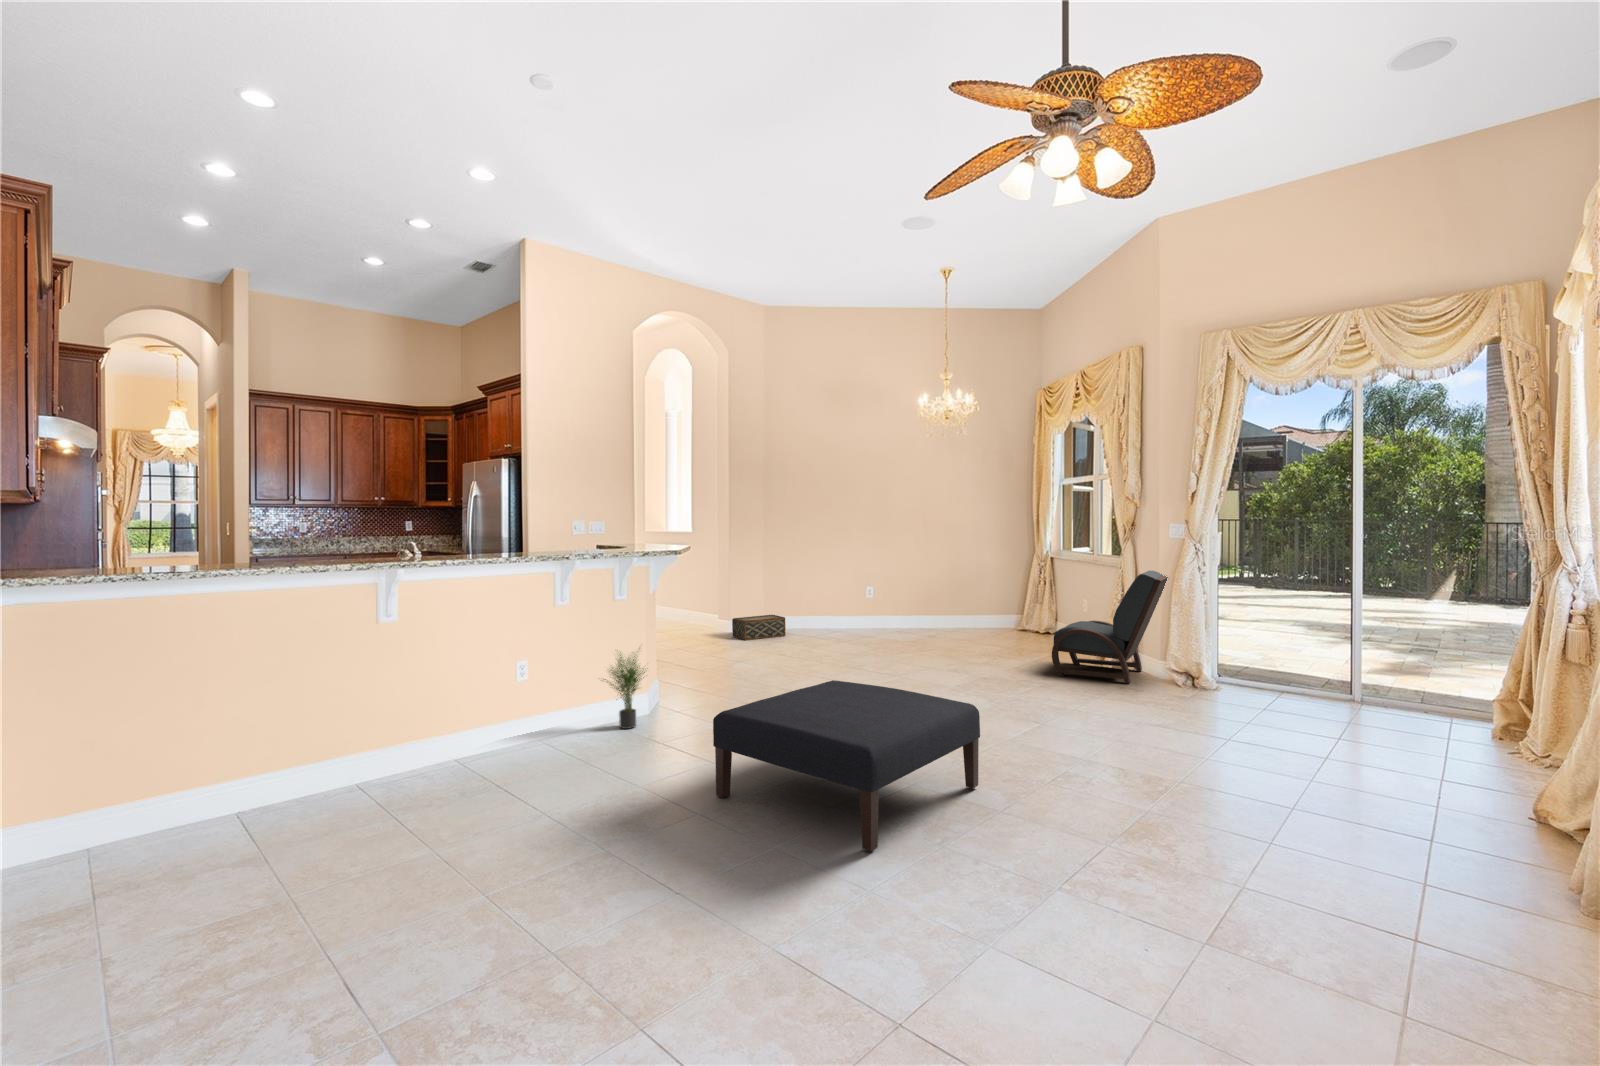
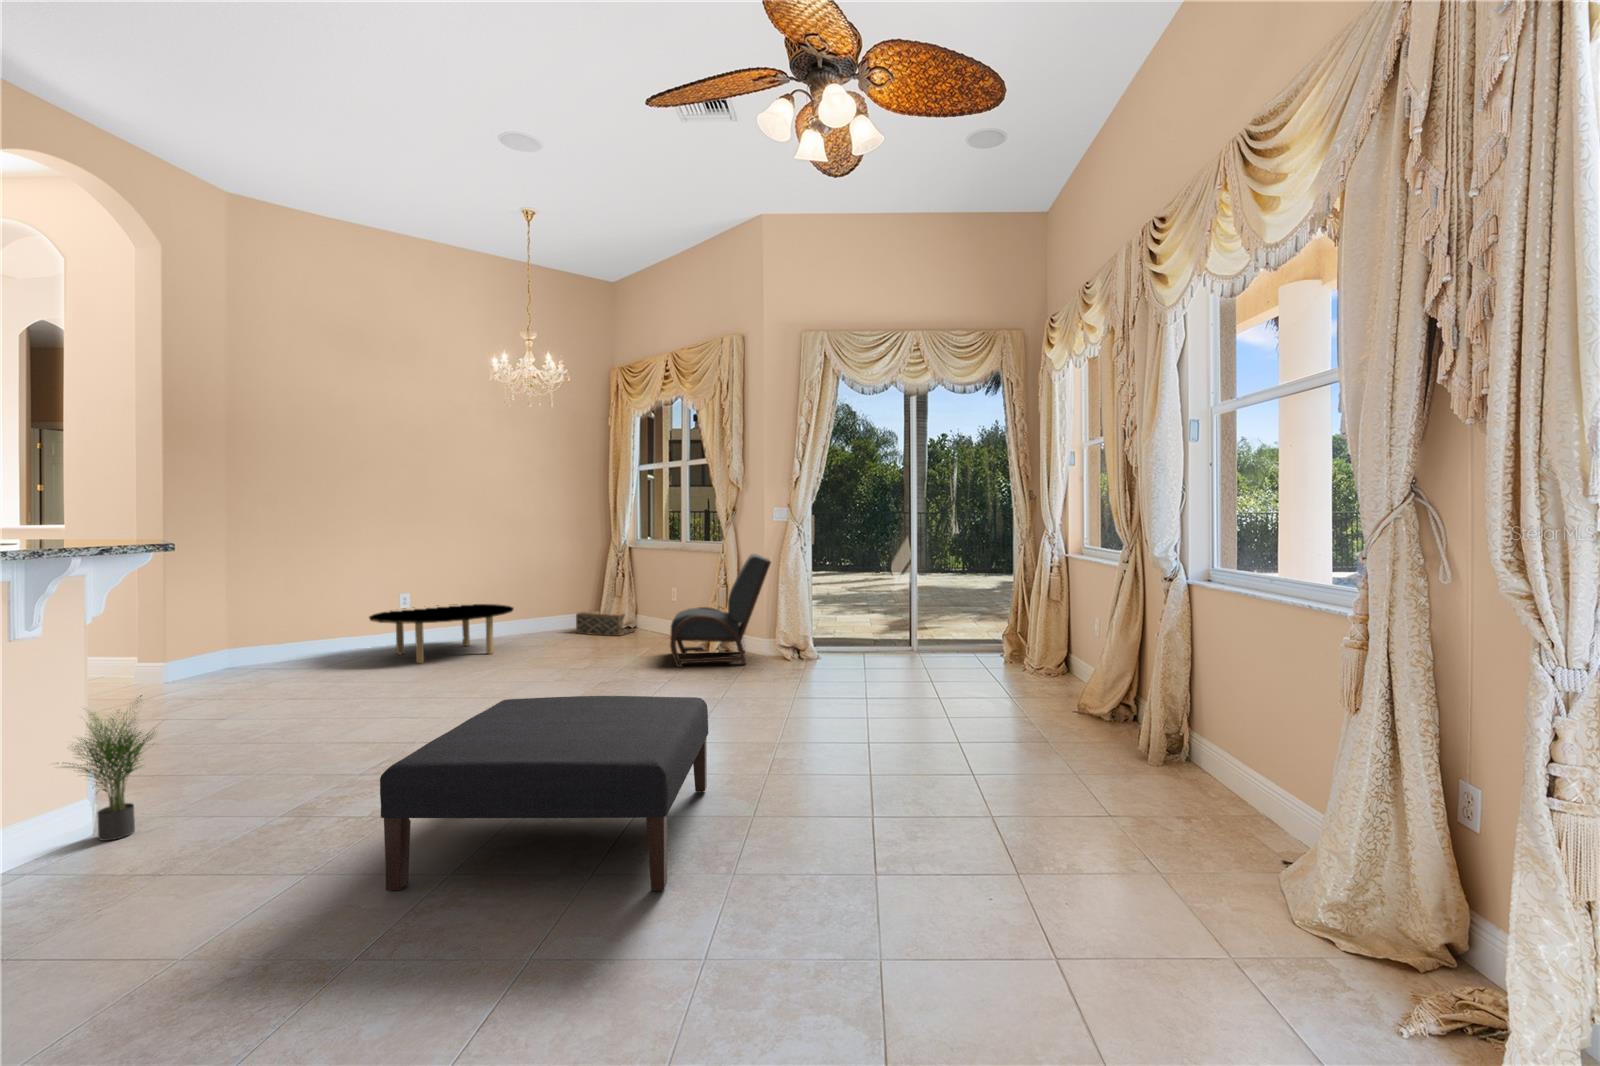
coffee table: none [829,599,935,644] -> present [369,604,513,663]
woven basket: present [732,615,786,640] -> present [576,612,635,636]

